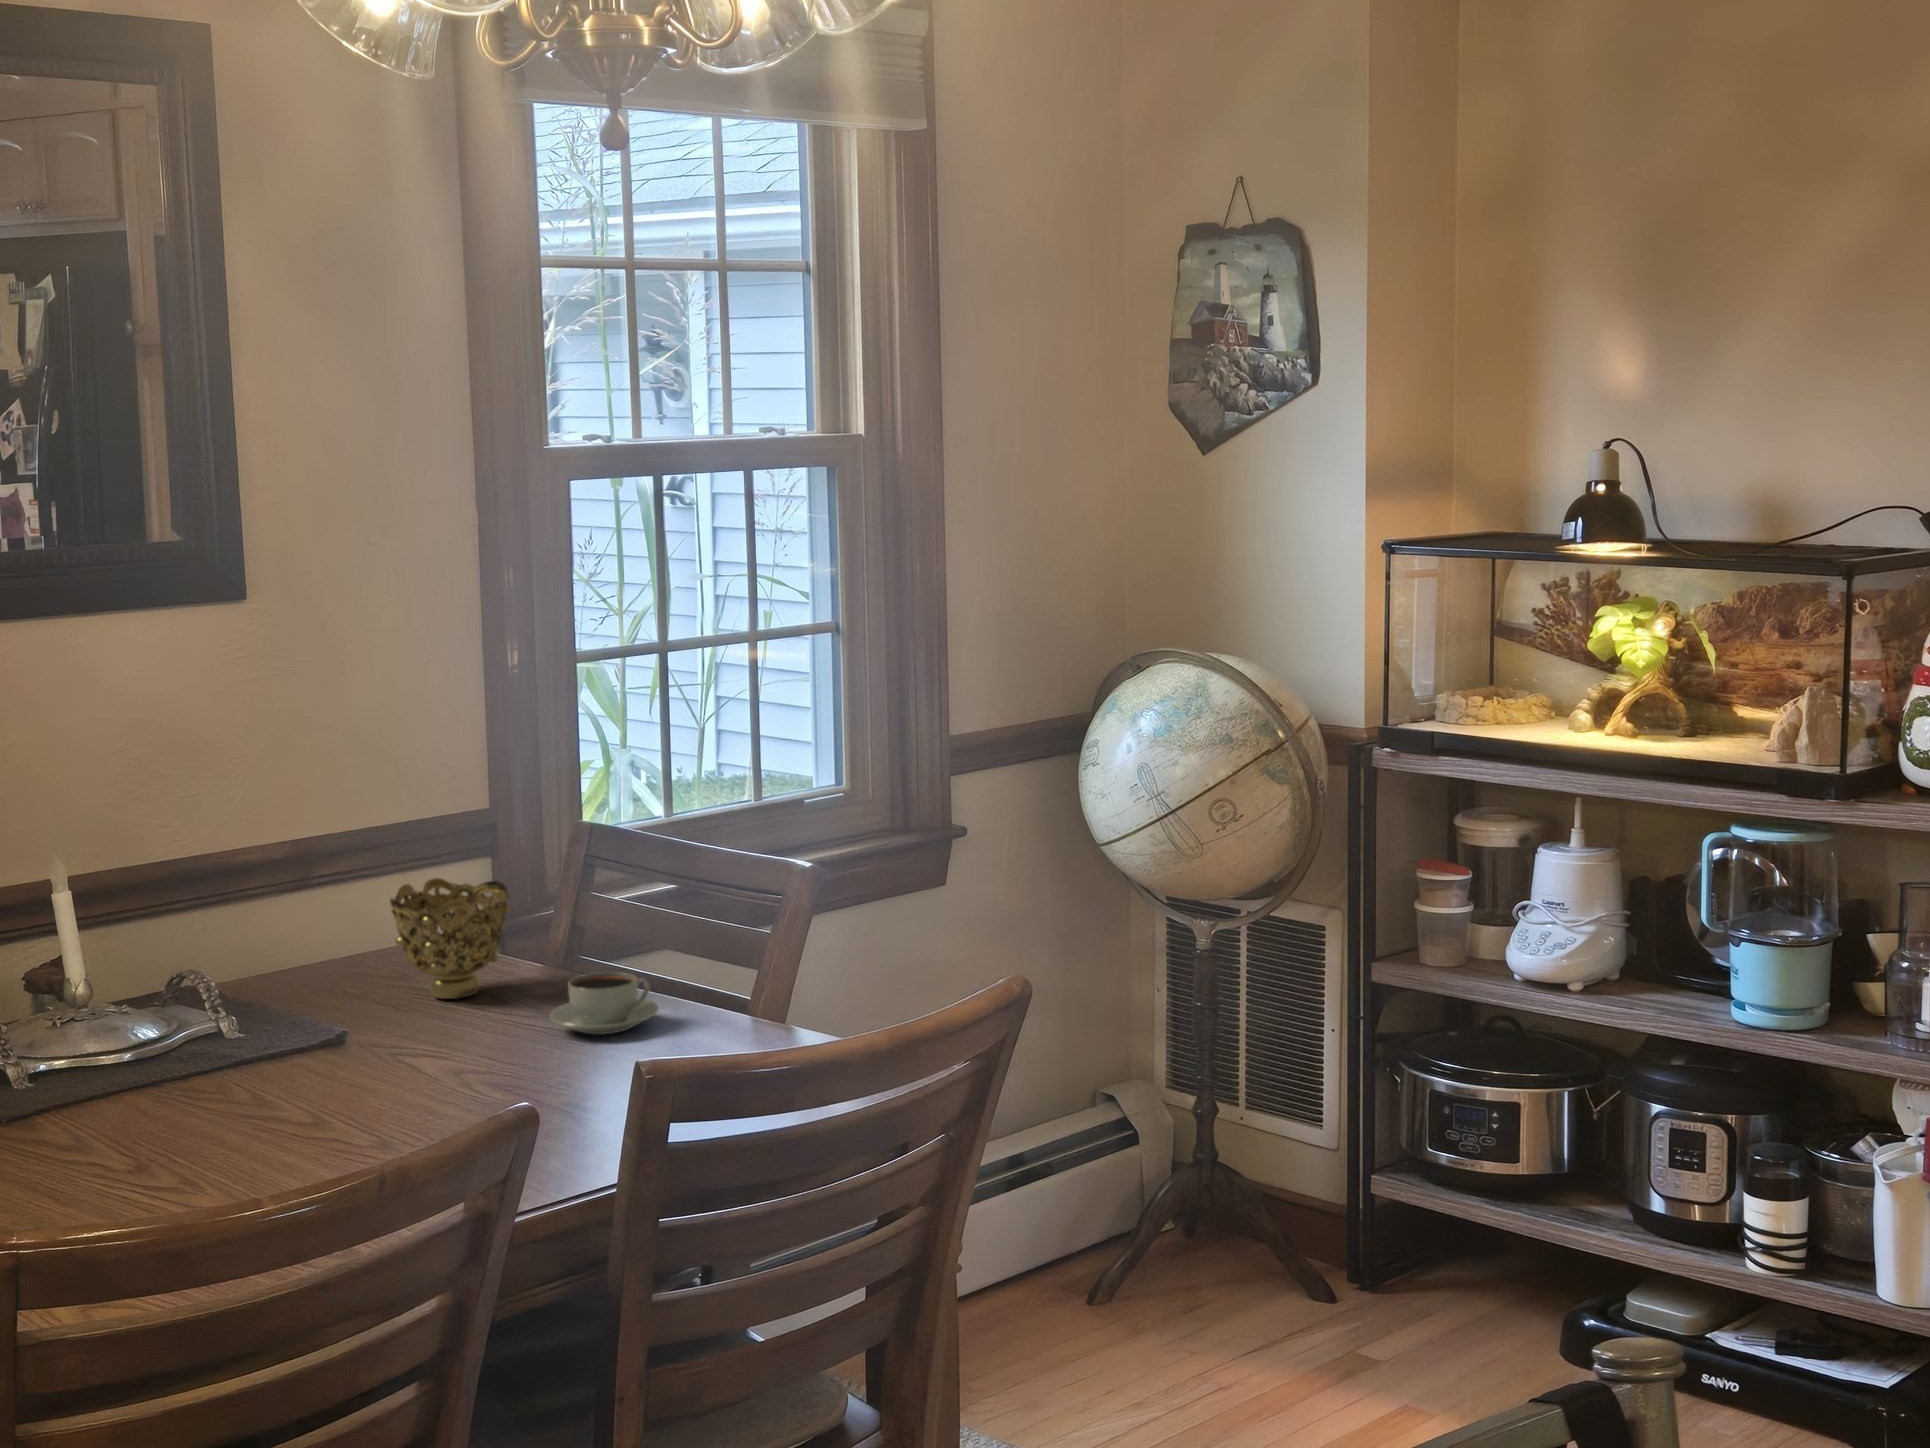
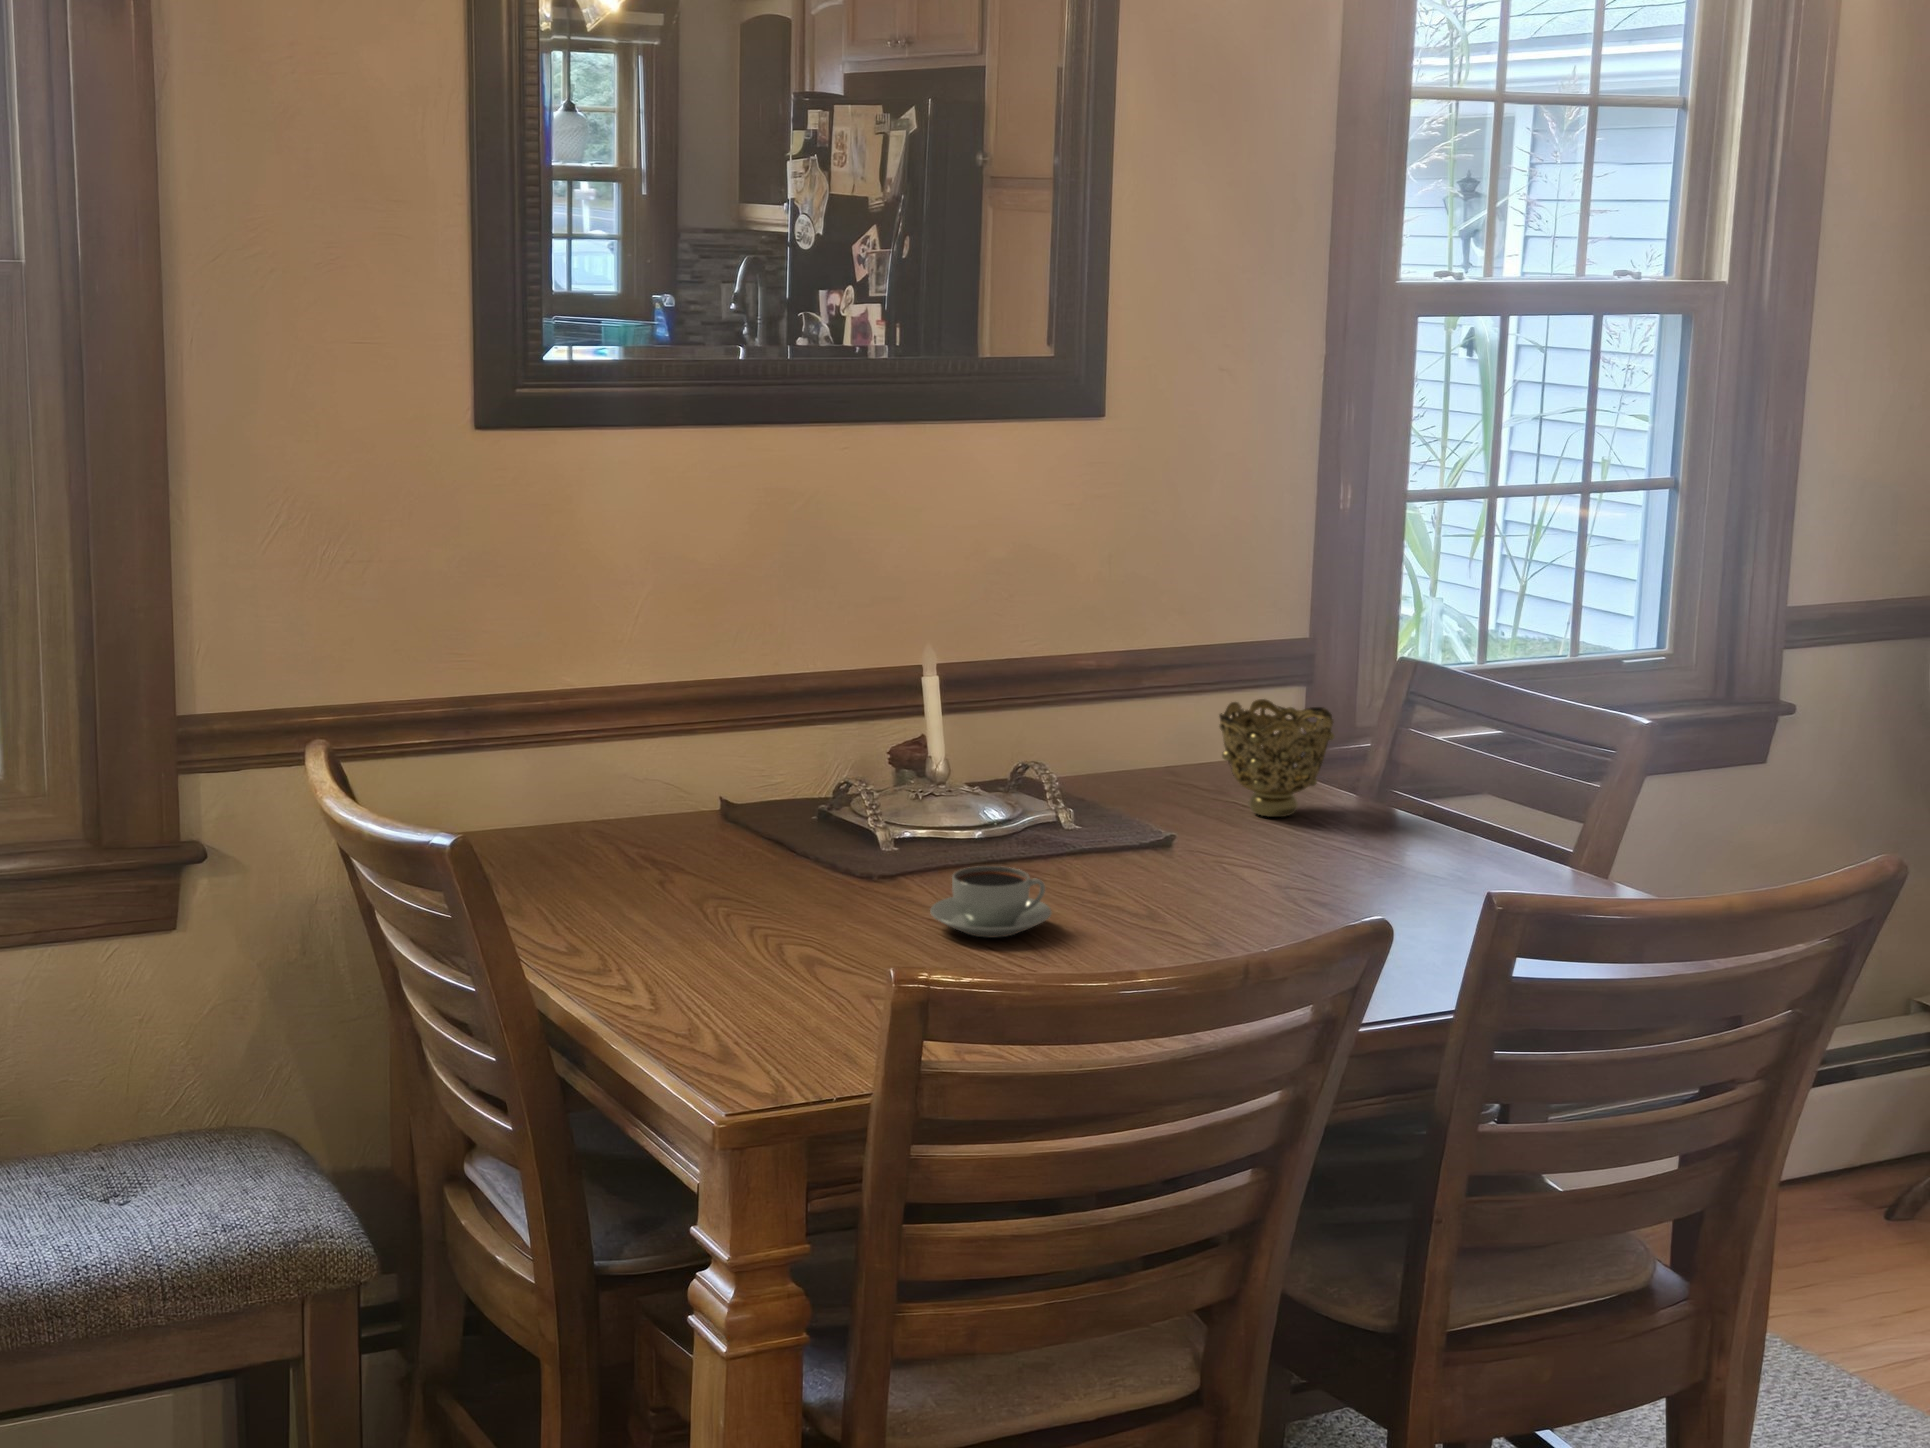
coffee cup: present [550,972,658,1035] -> present [930,866,1051,938]

